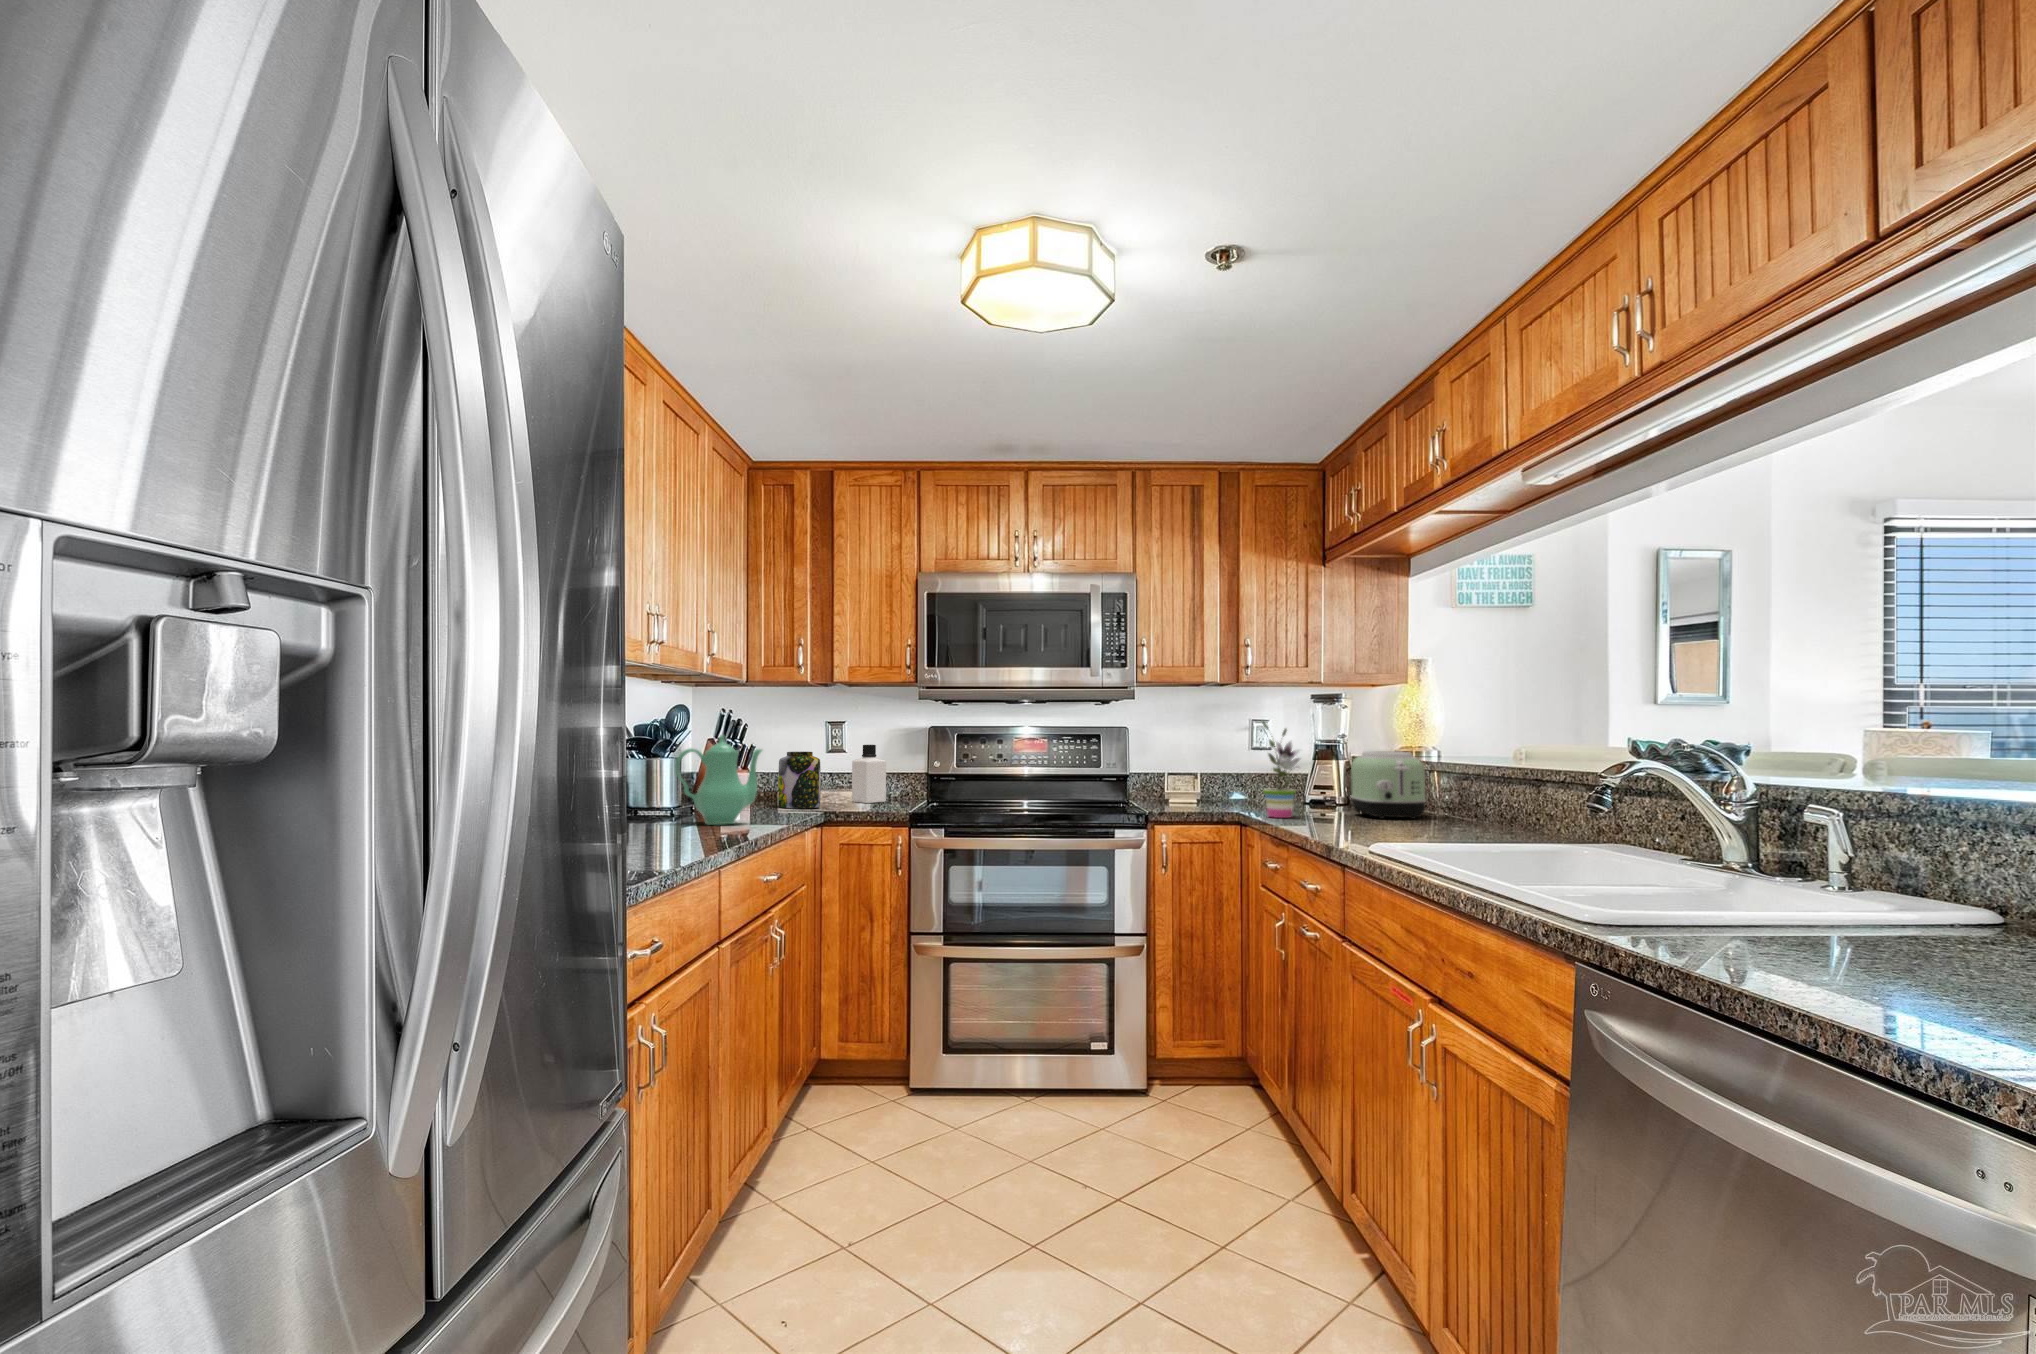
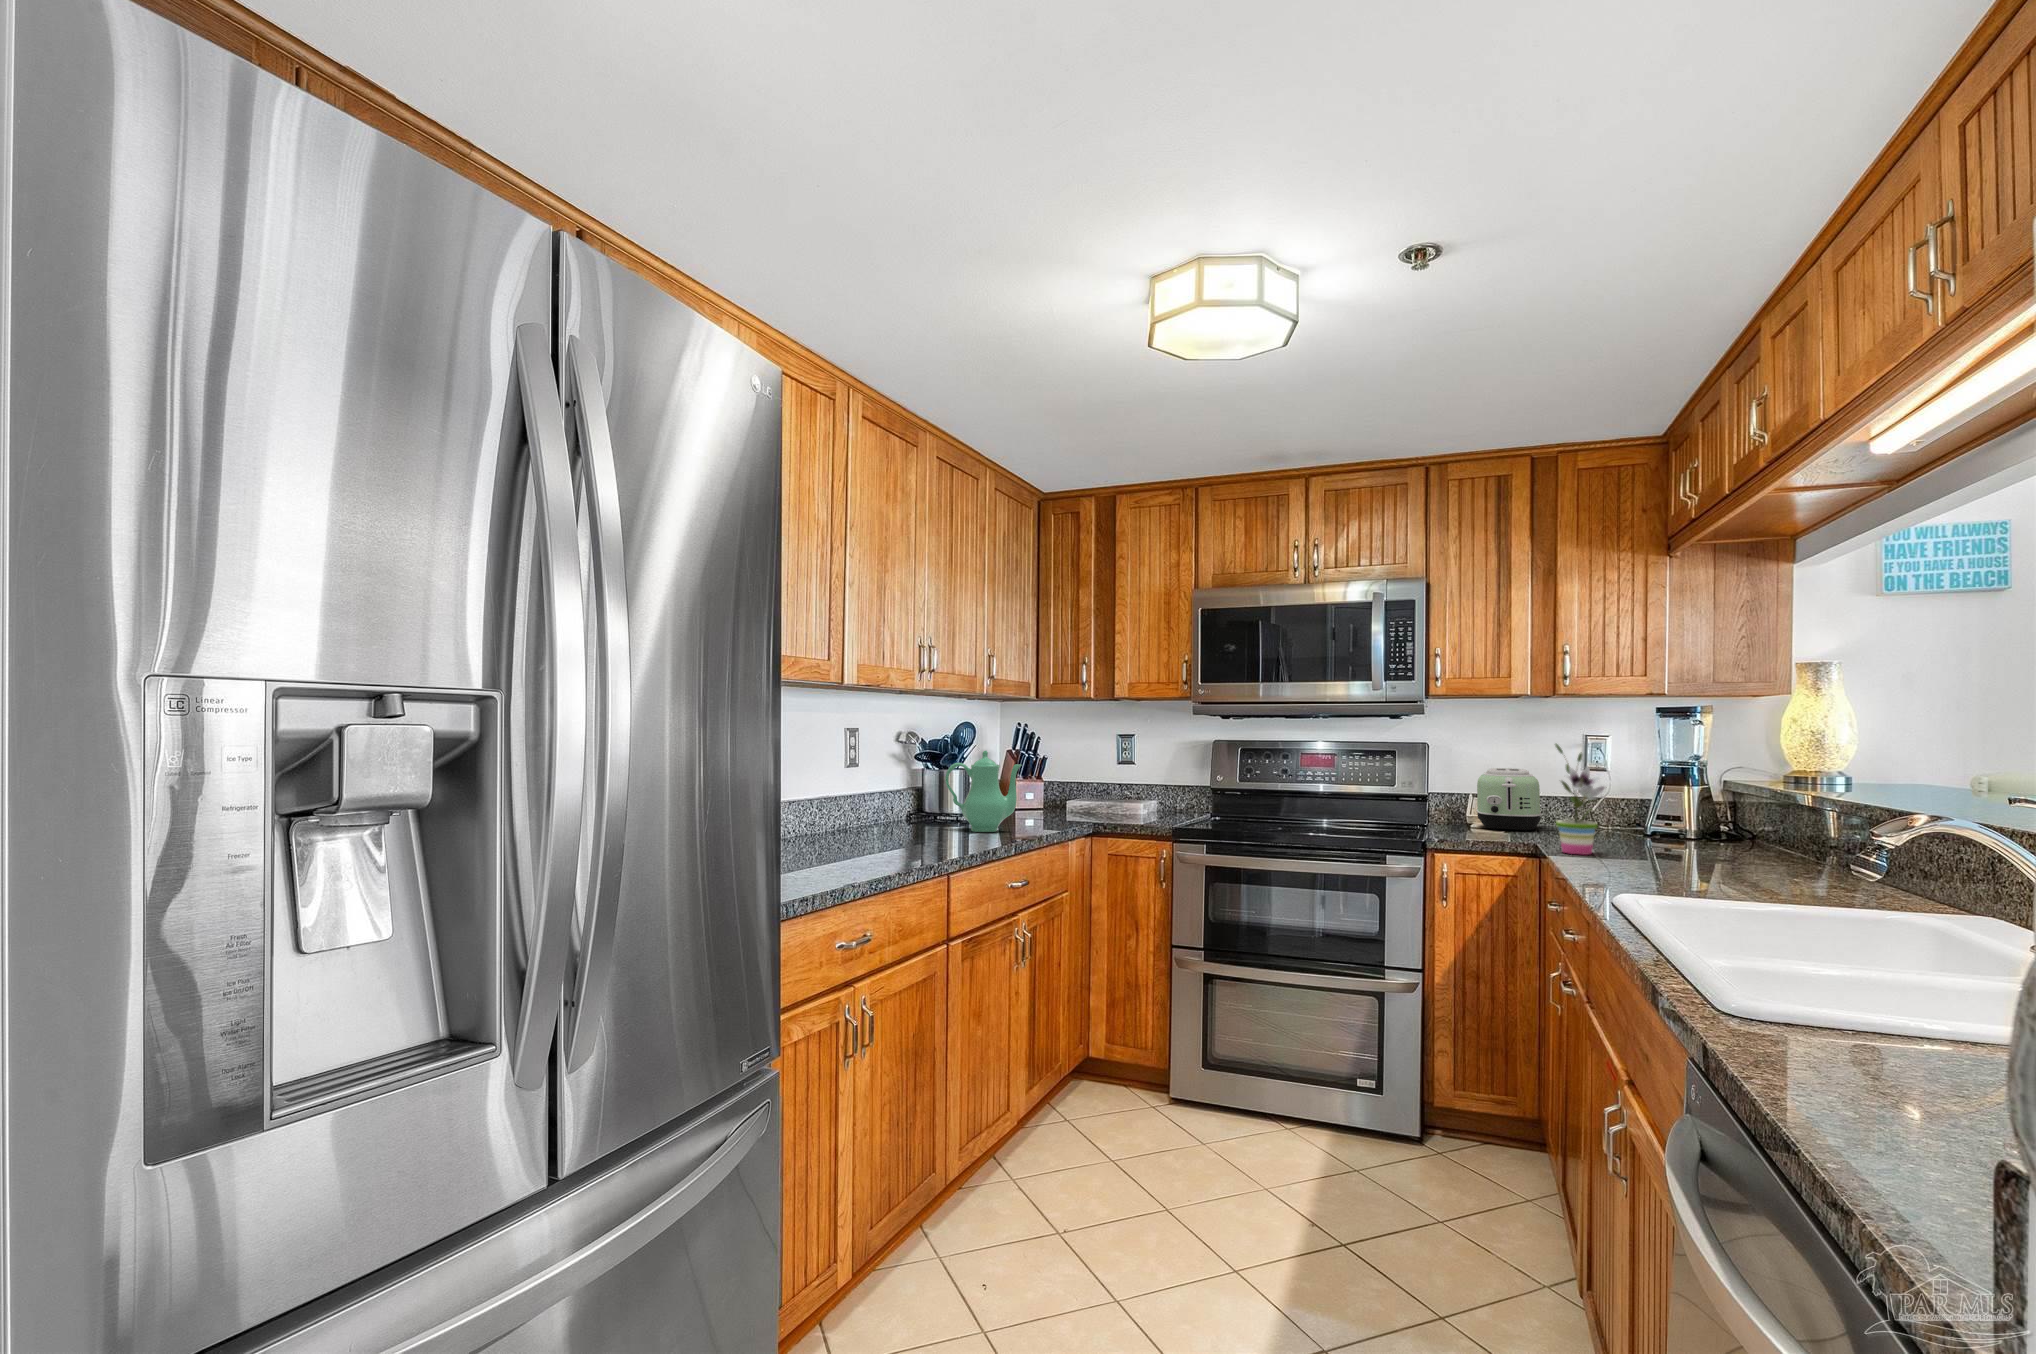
bottle: present [852,745,886,803] -> none [1139,756,1171,813]
toaster: present [1351,751,1426,819] -> present [1476,768,1541,831]
jar: present [778,752,821,809] -> none [1060,763,1098,817]

